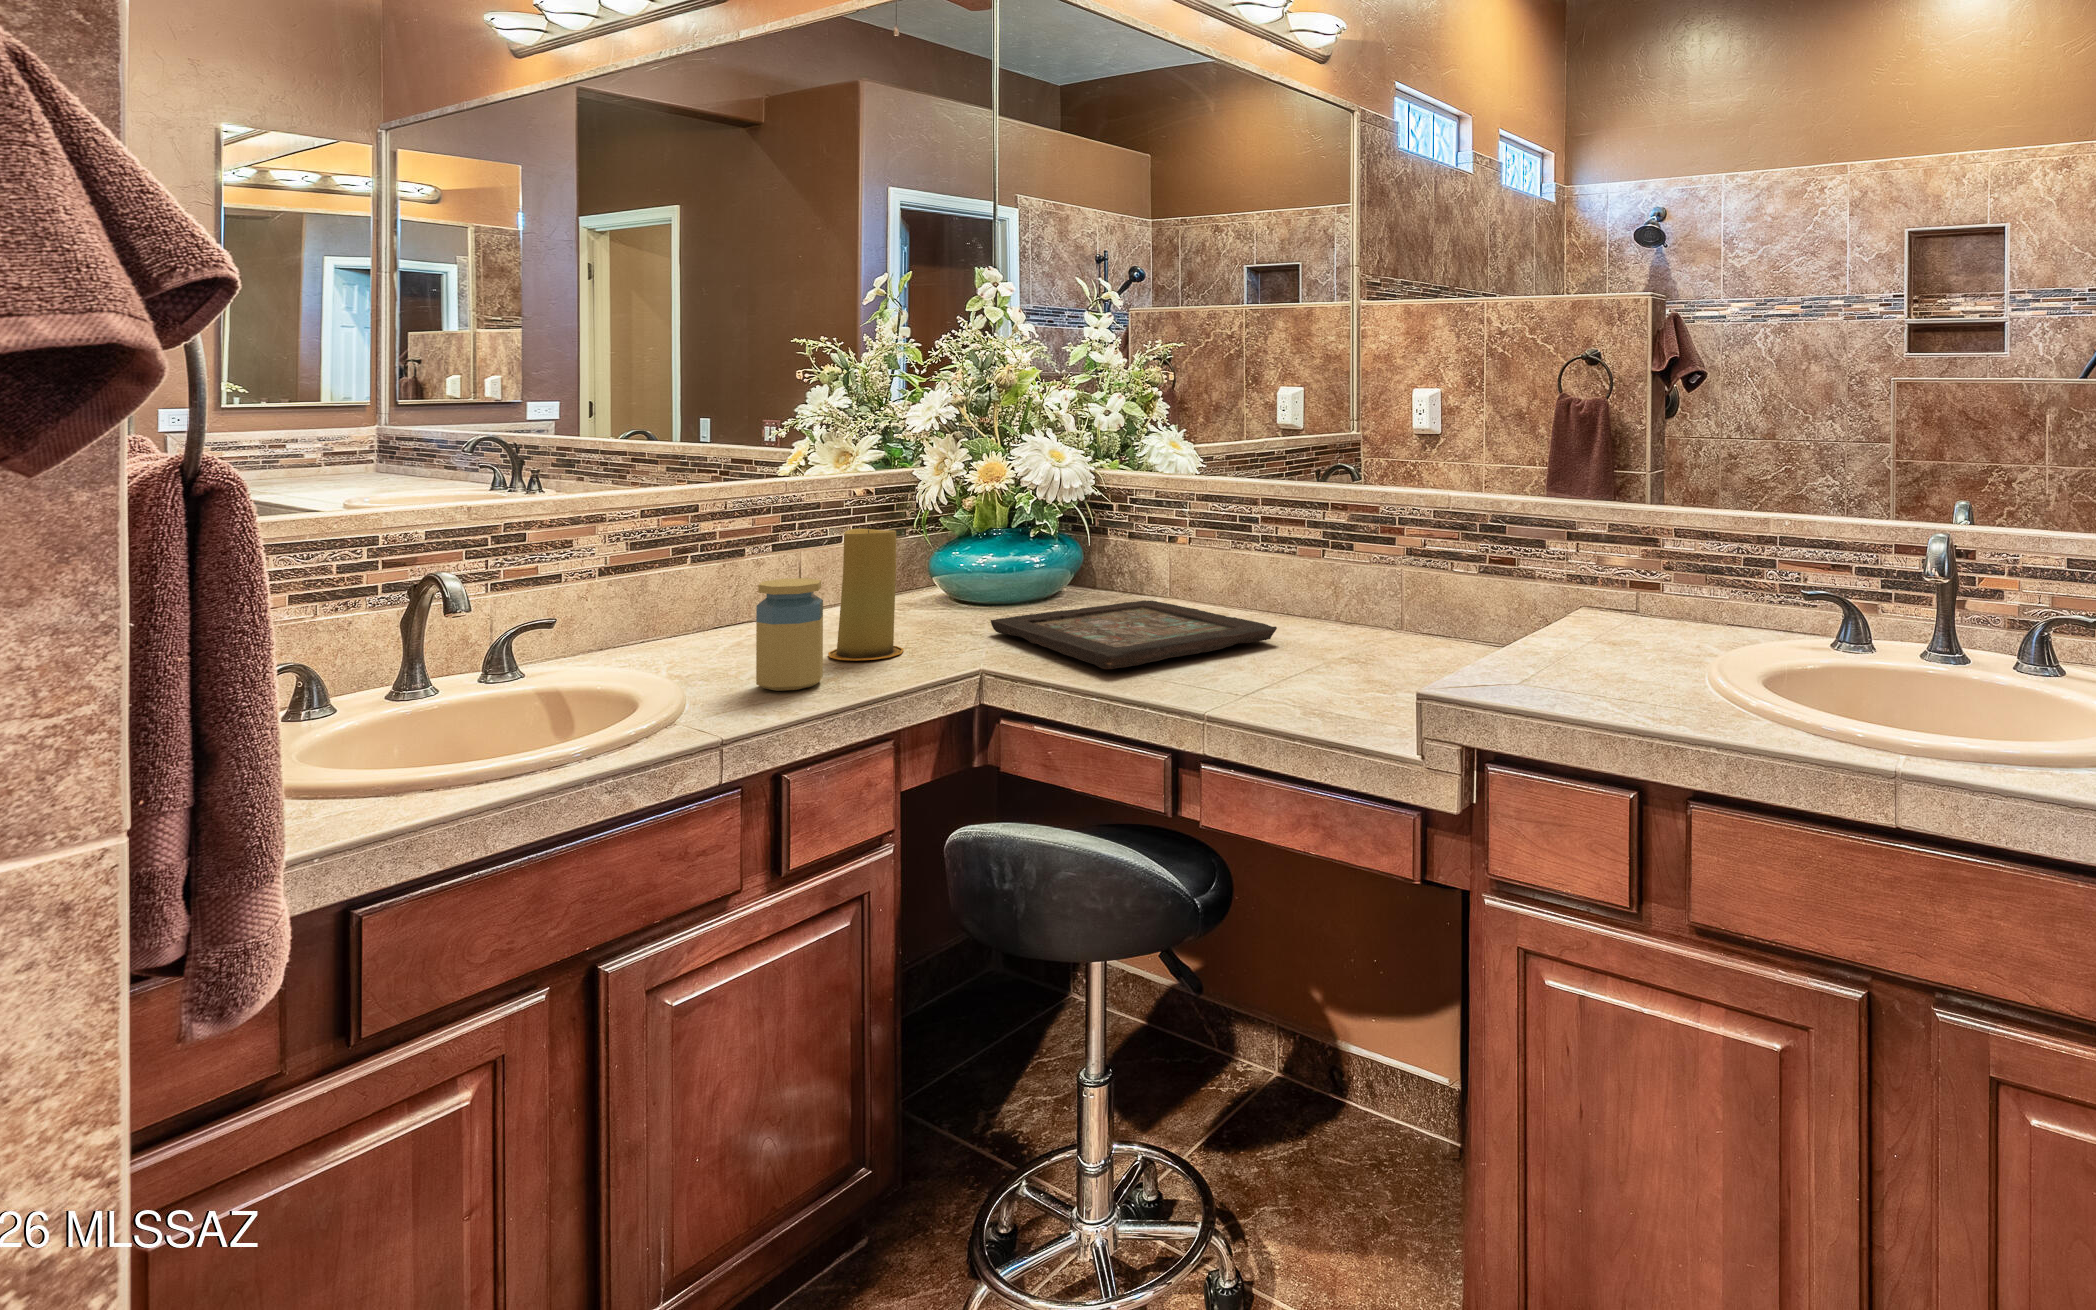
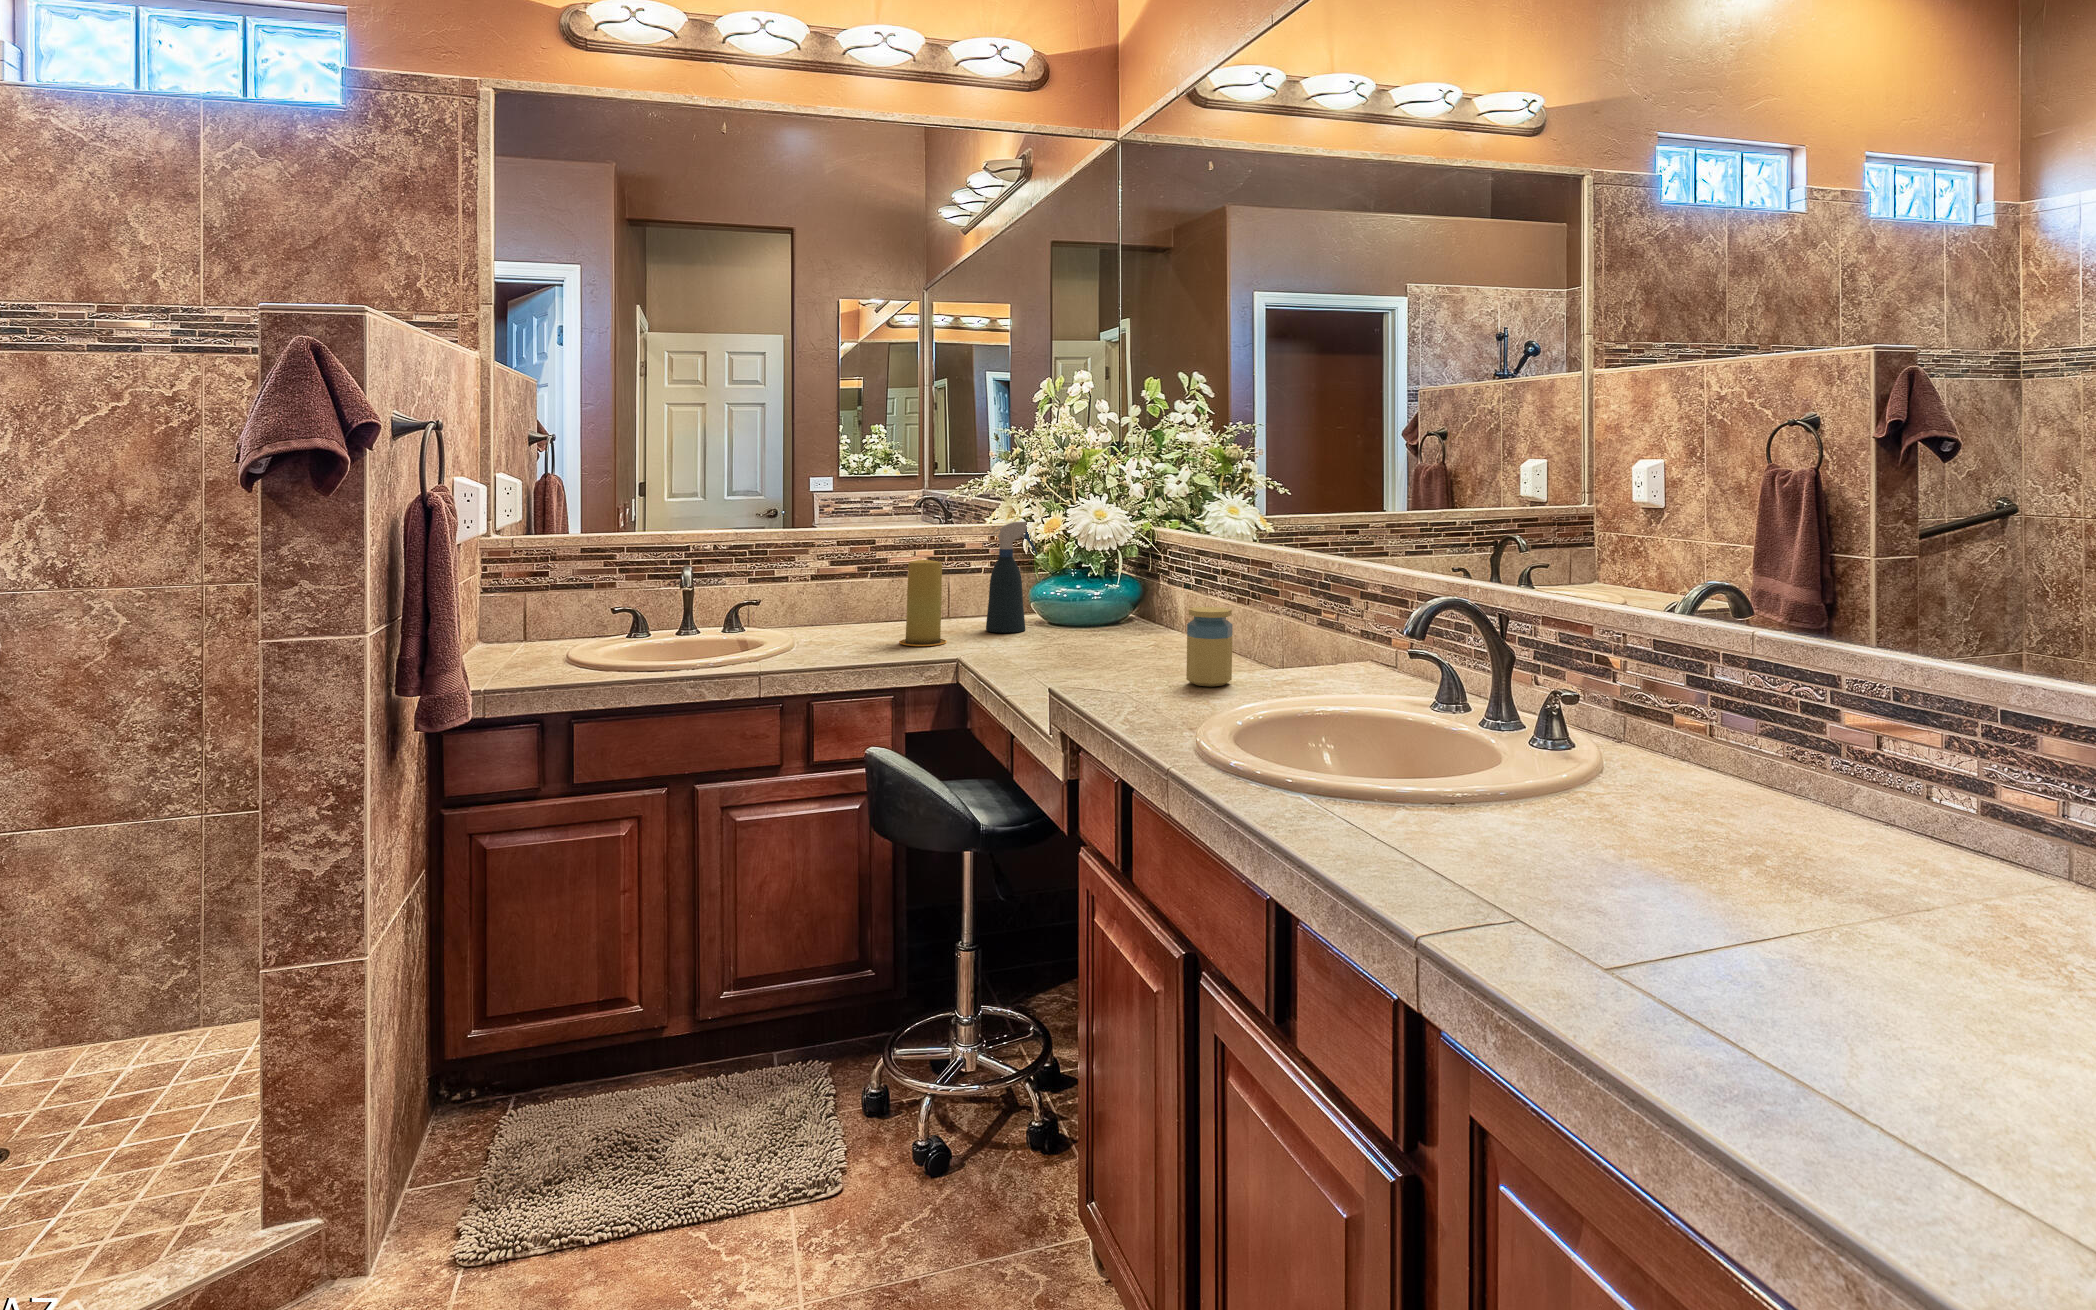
spray bottle: none [914,467,986,626] -> present [986,521,1038,633]
jar: present [756,578,823,691] -> present [1186,607,1233,686]
decorative tray: present [991,600,1277,669] -> none [1012,629,1172,666]

